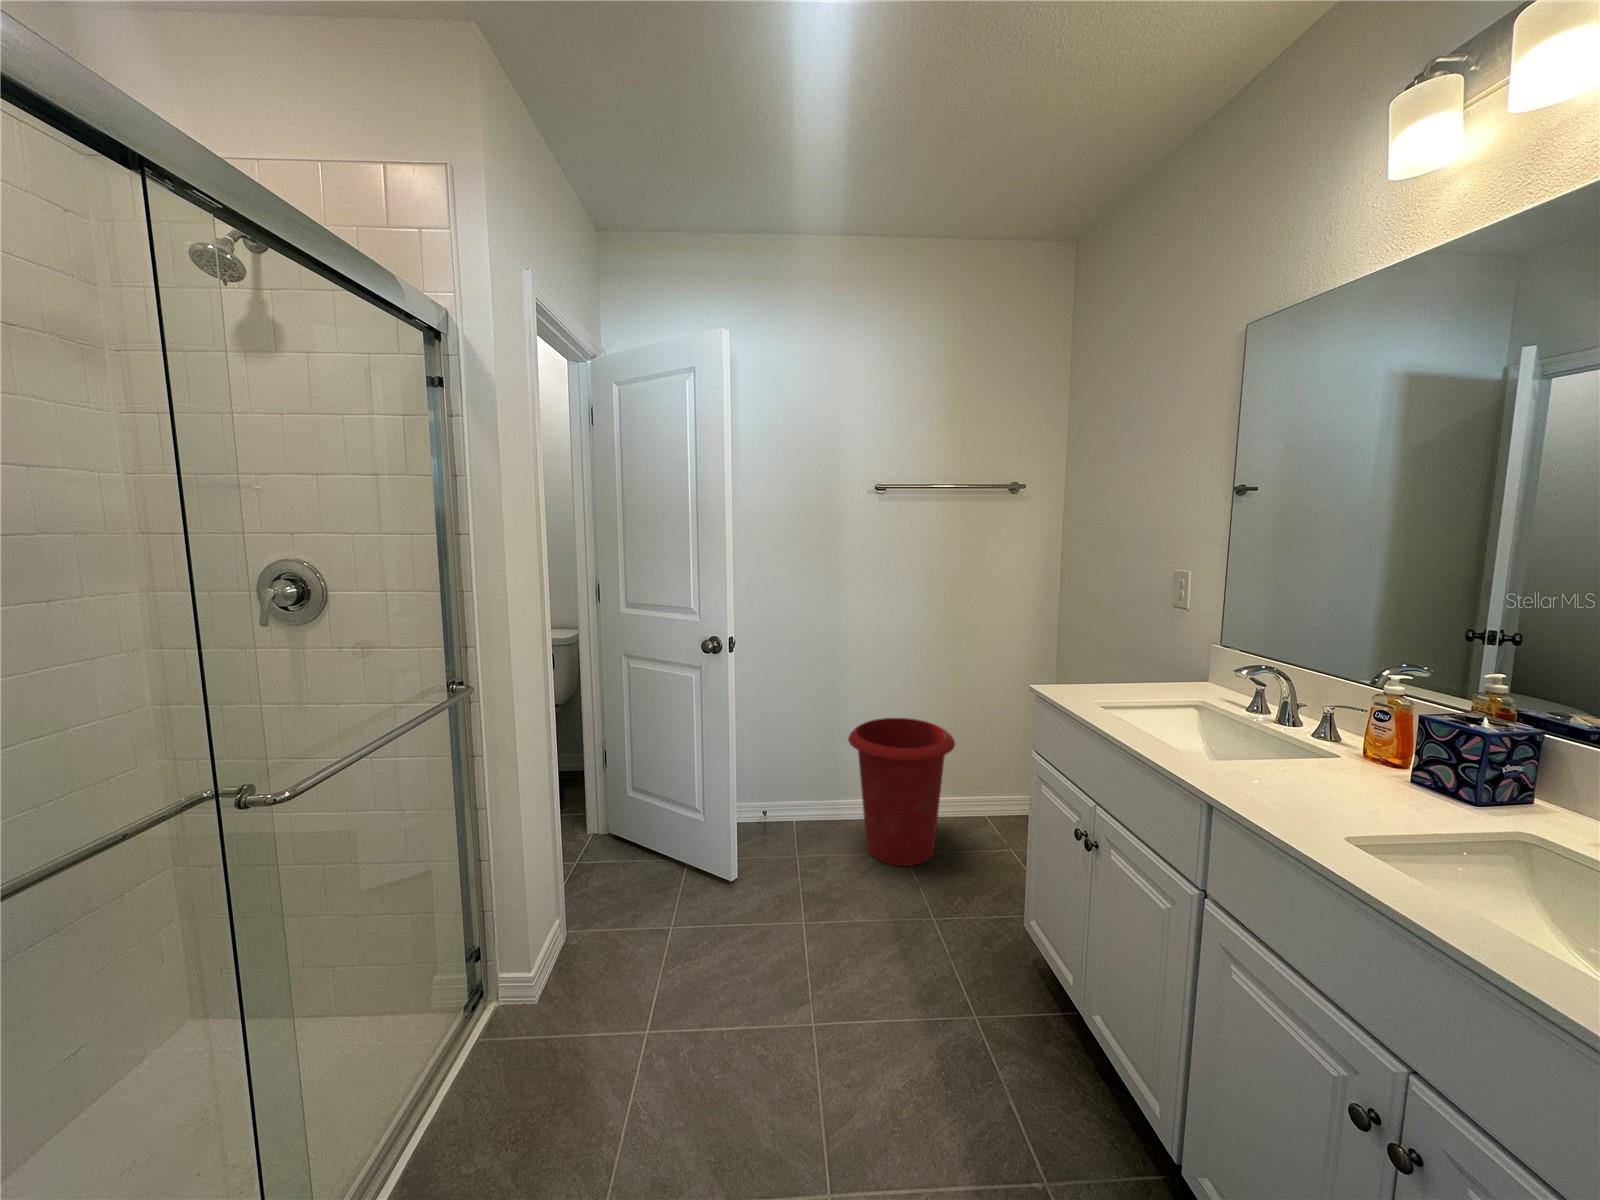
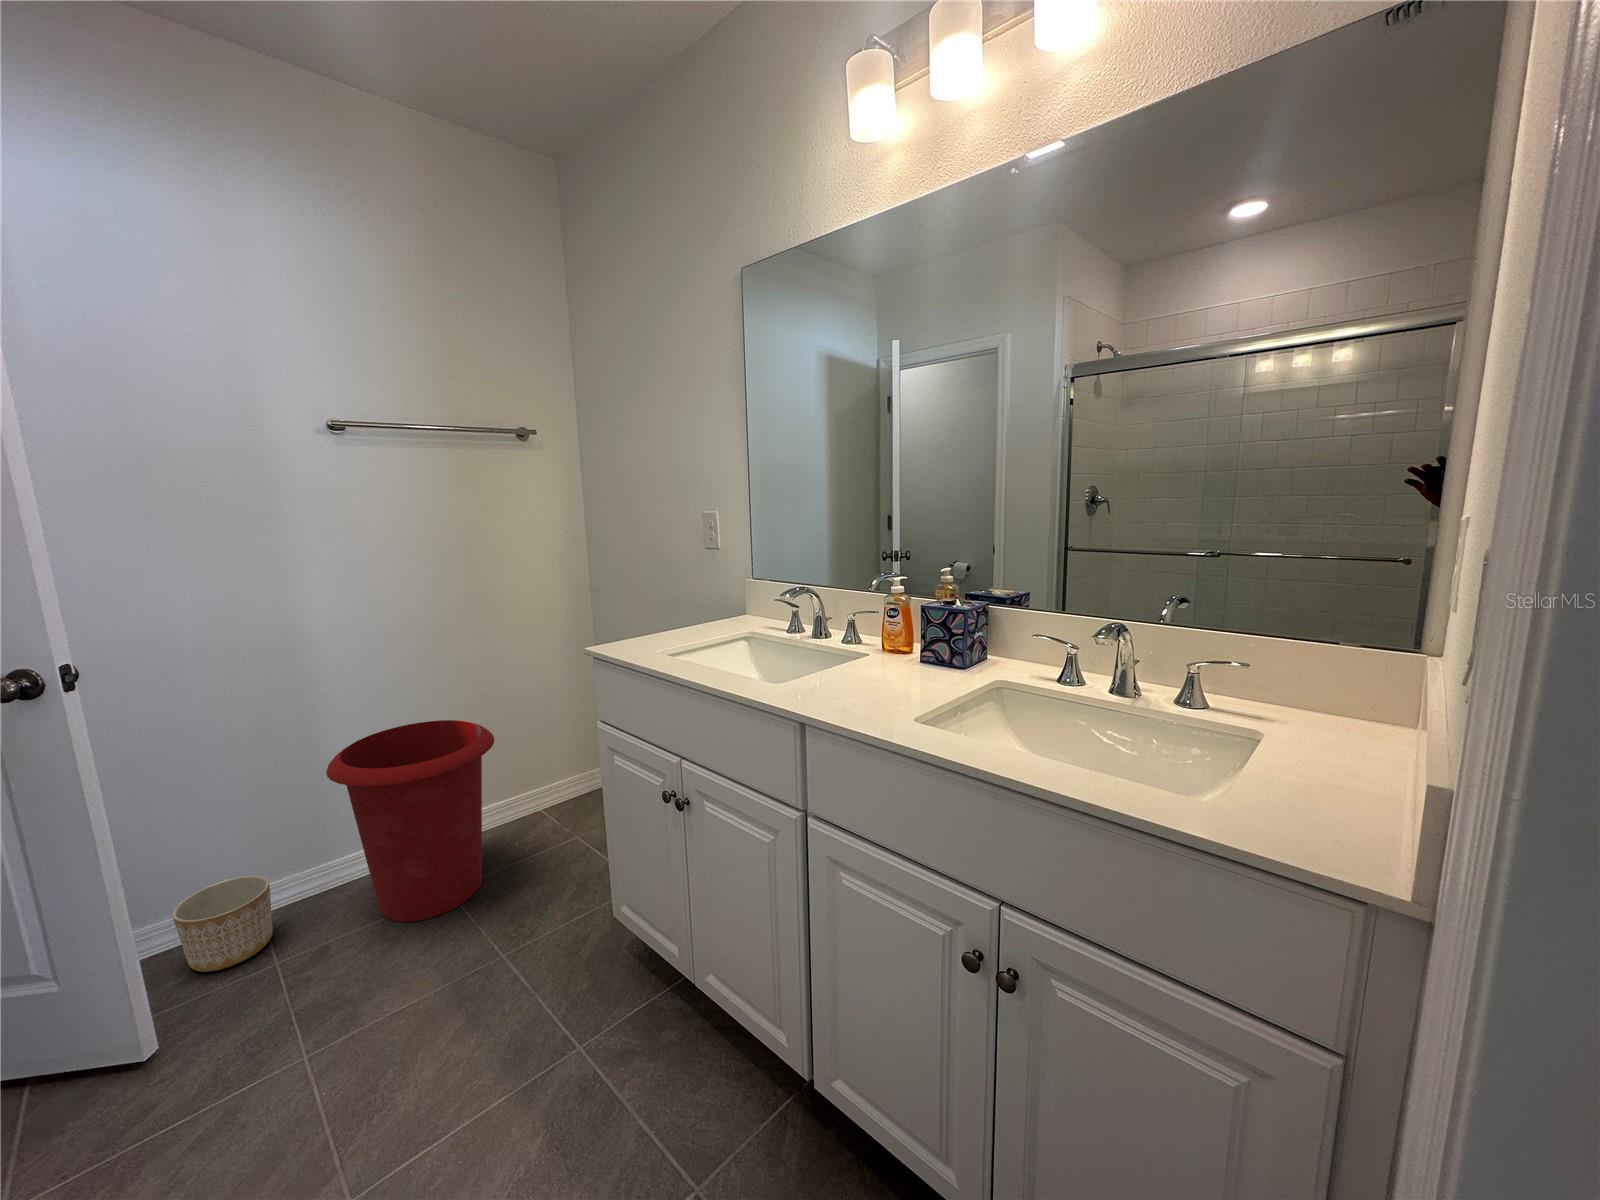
planter: none [766,790,811,845] -> present [172,875,273,972]

